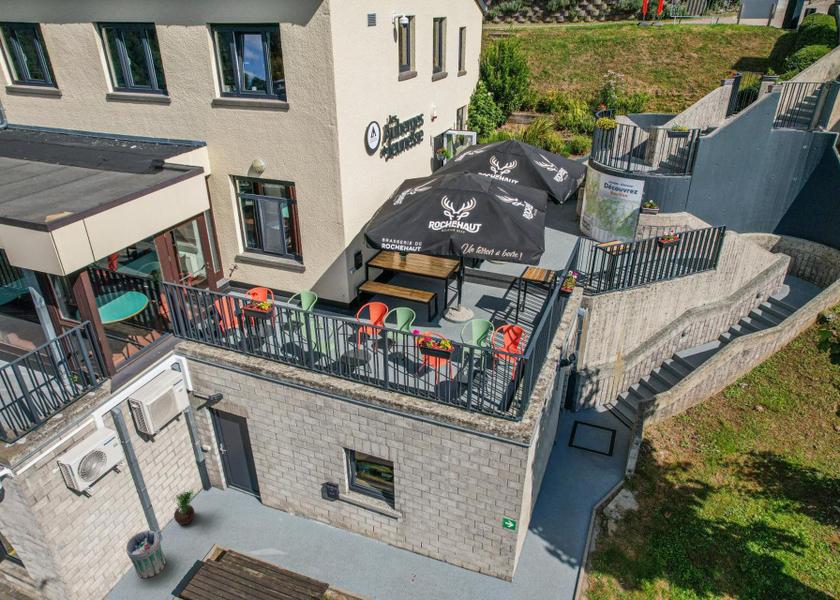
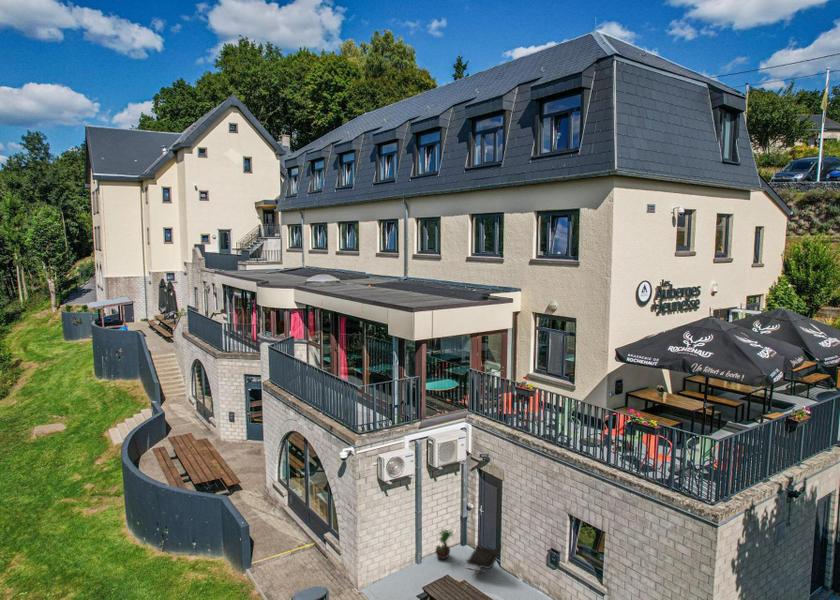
lounge chair: none [220,484,261,534] -> present [467,544,501,578]
trash can: present [126,530,166,578] -> none [400,543,422,579]

